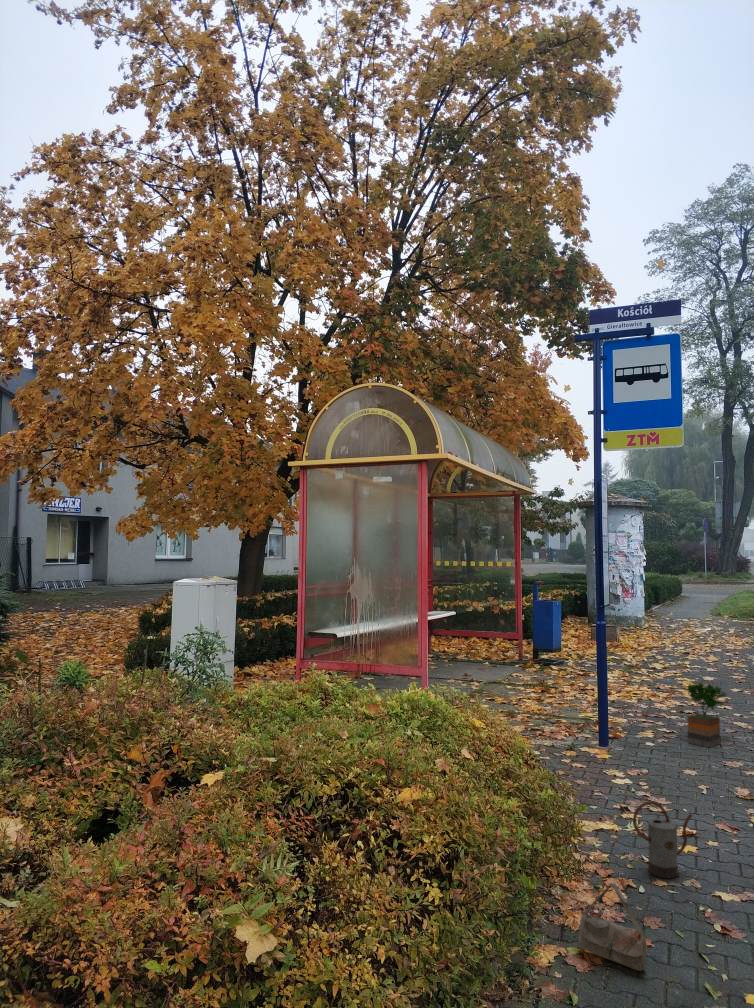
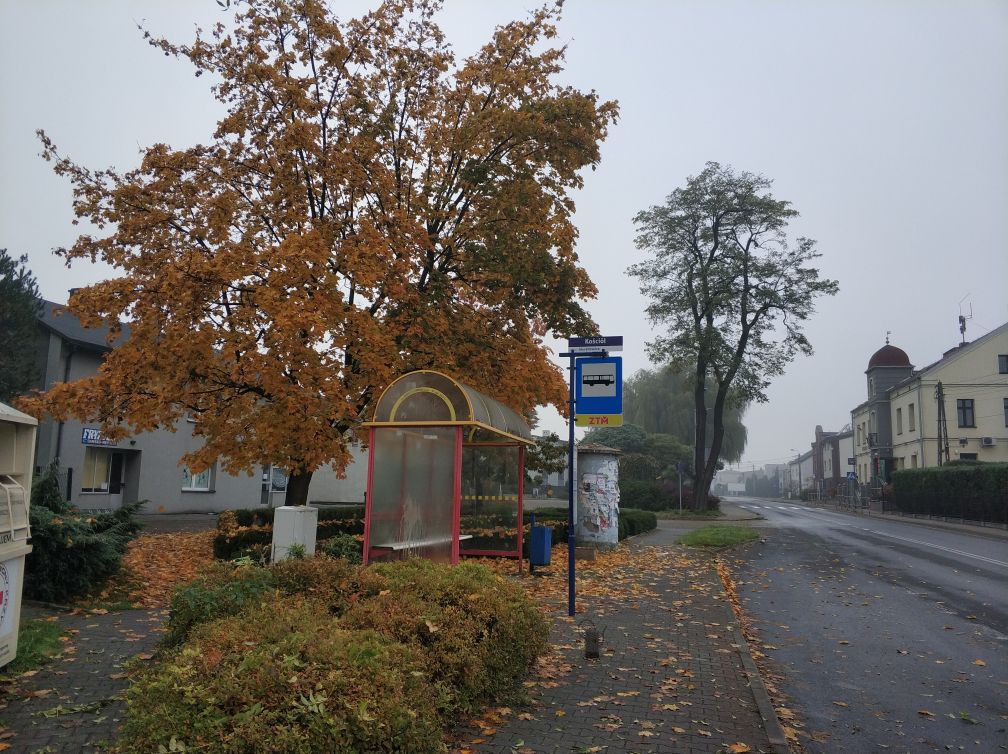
potted tree: present [687,683,726,748] -> none [623,574,648,615]
bag: present [579,882,646,971] -> none [547,642,576,680]

